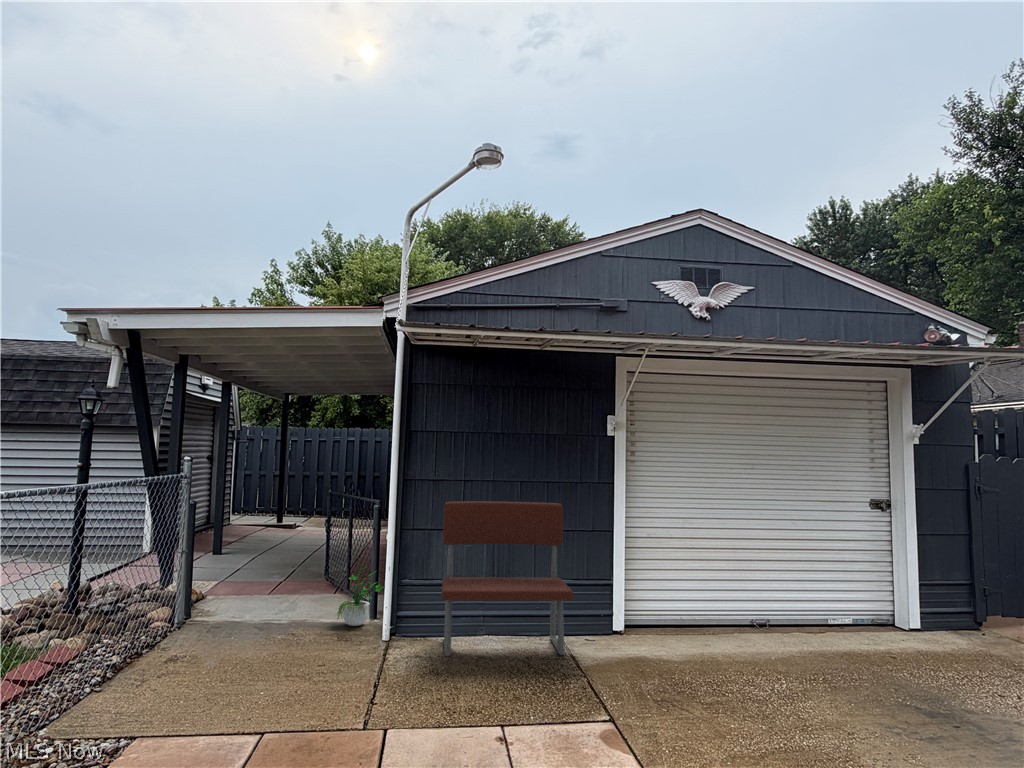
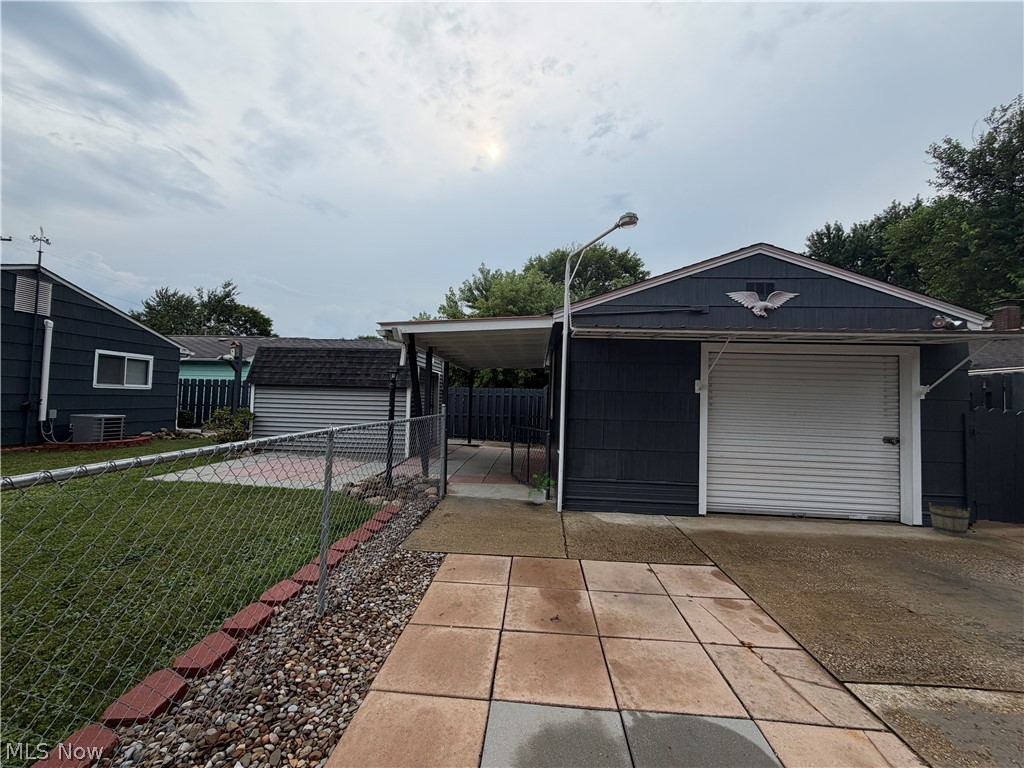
bench: present [442,502,574,656] -> none [593,433,680,527]
bucket: none [928,593,979,643] -> present [929,502,970,537]

